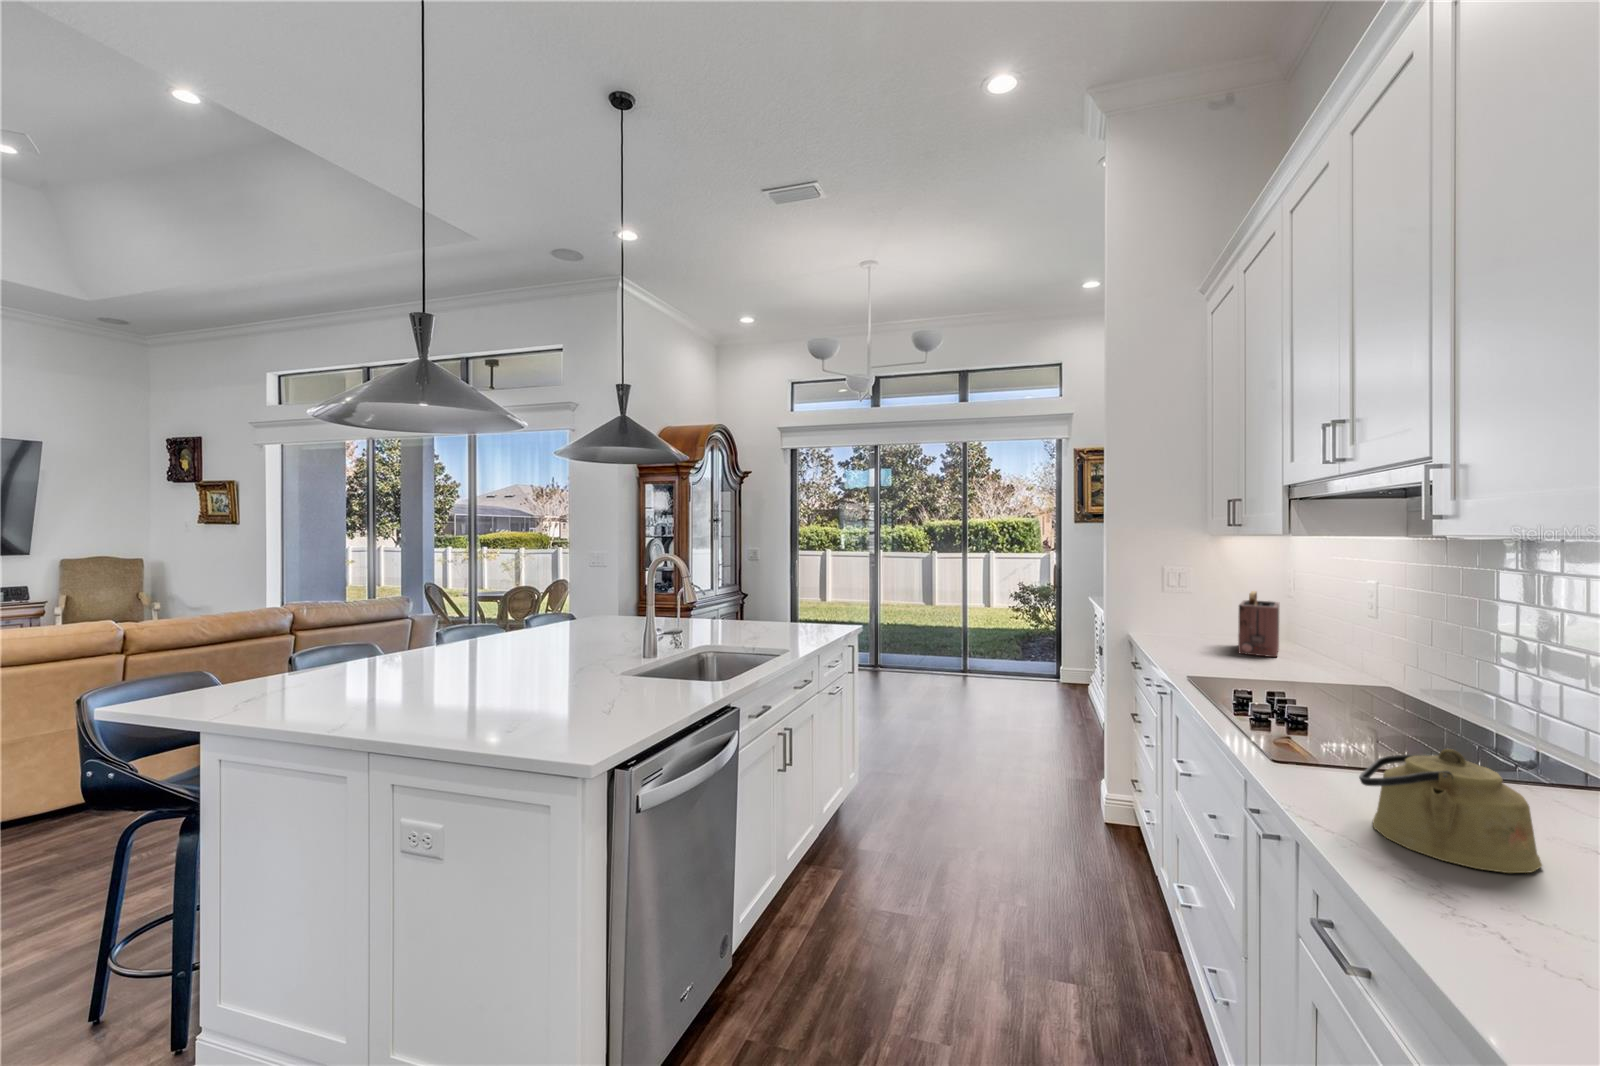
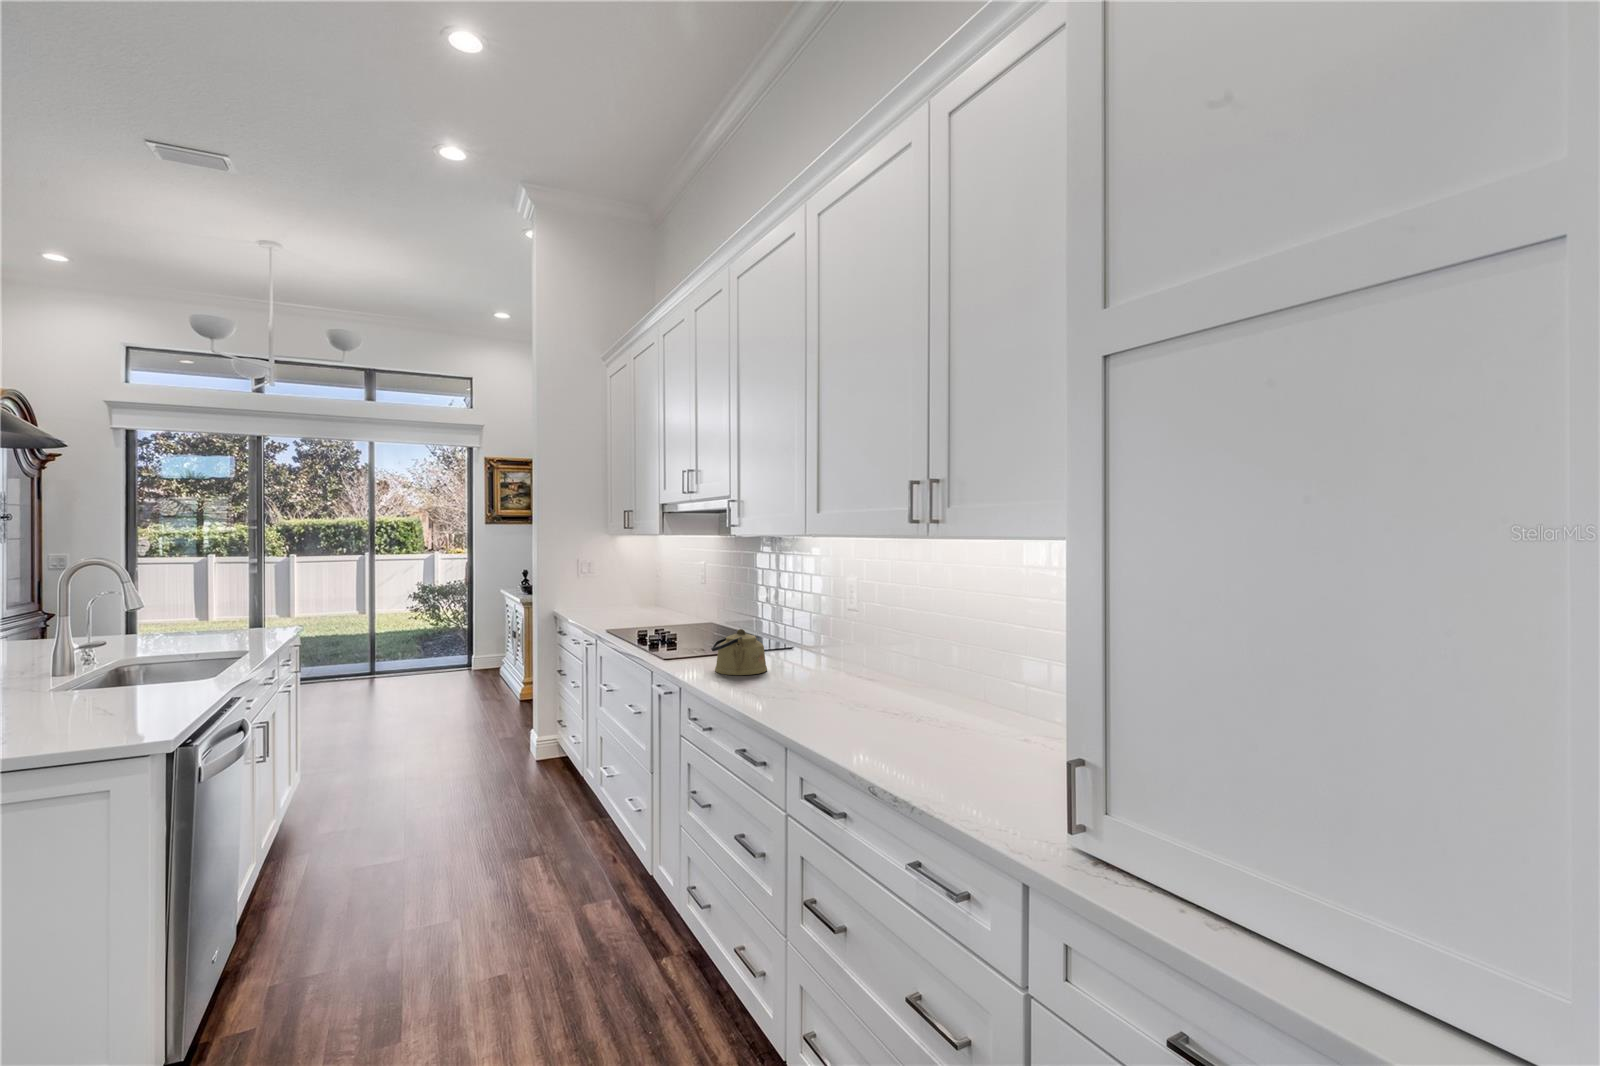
toaster: present [1238,591,1279,657] -> none [624,573,647,617]

